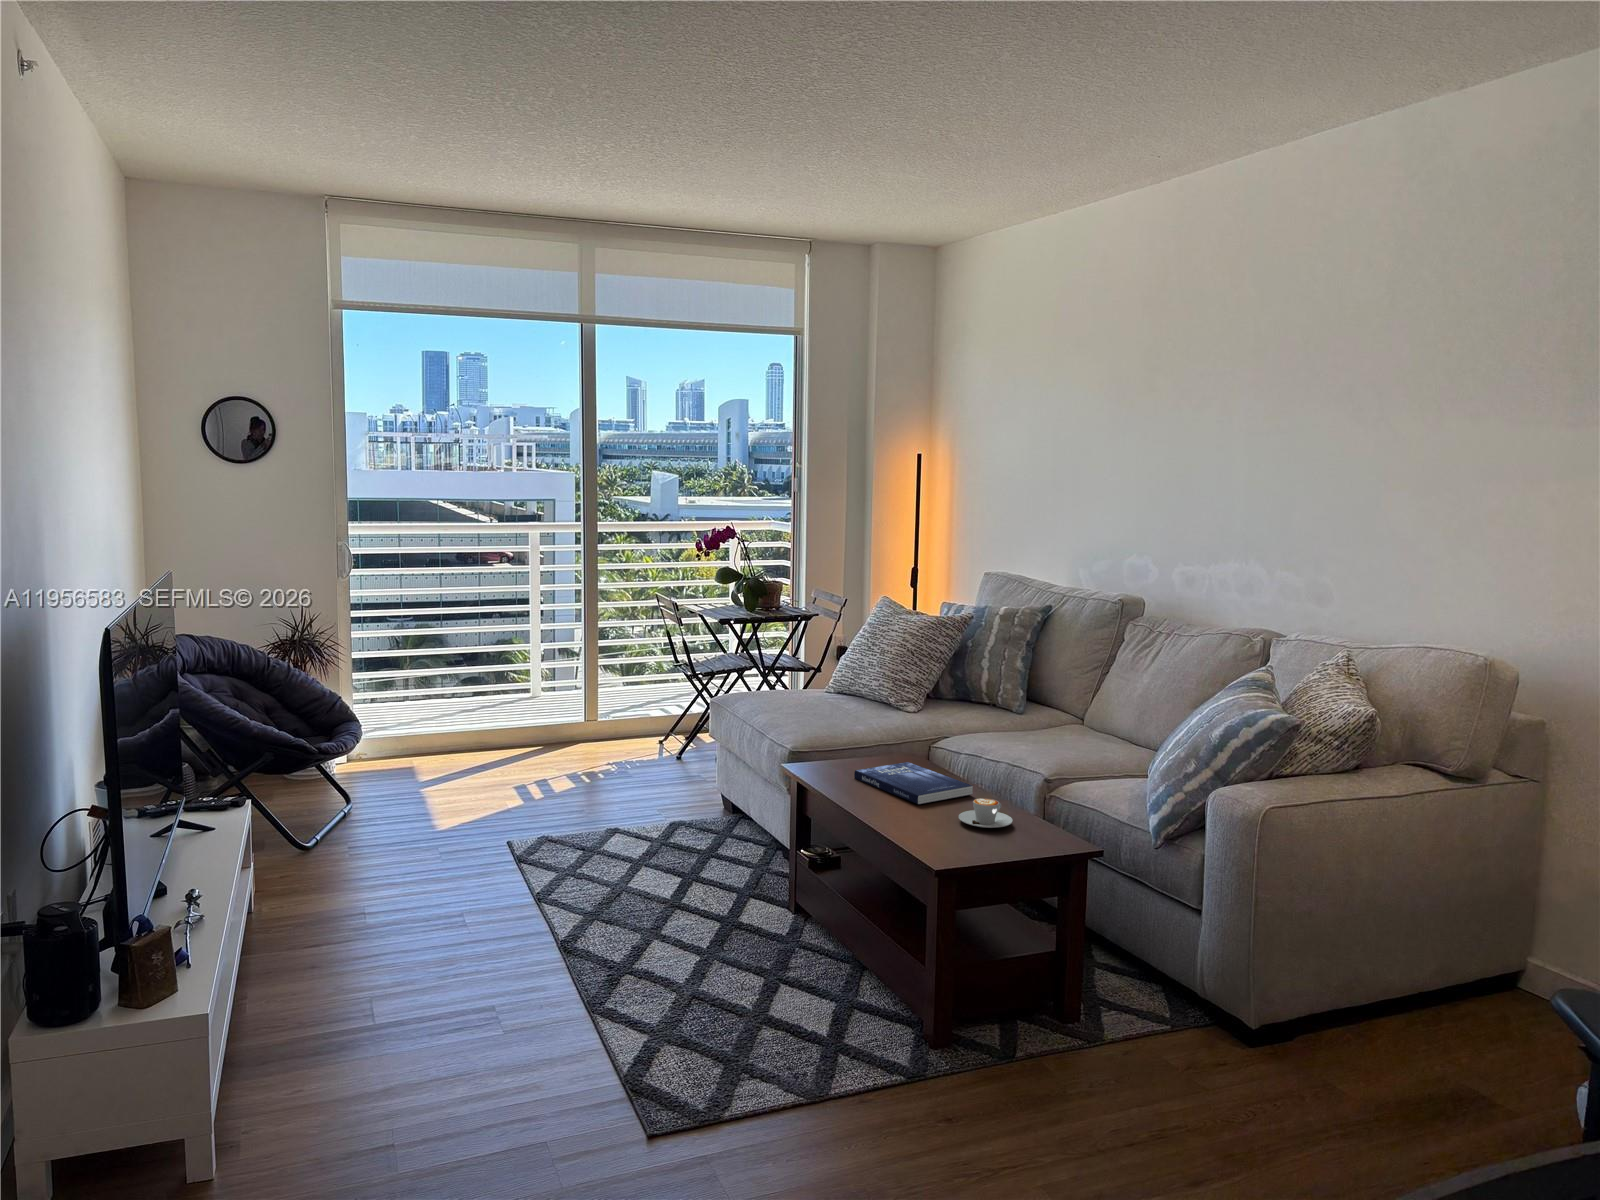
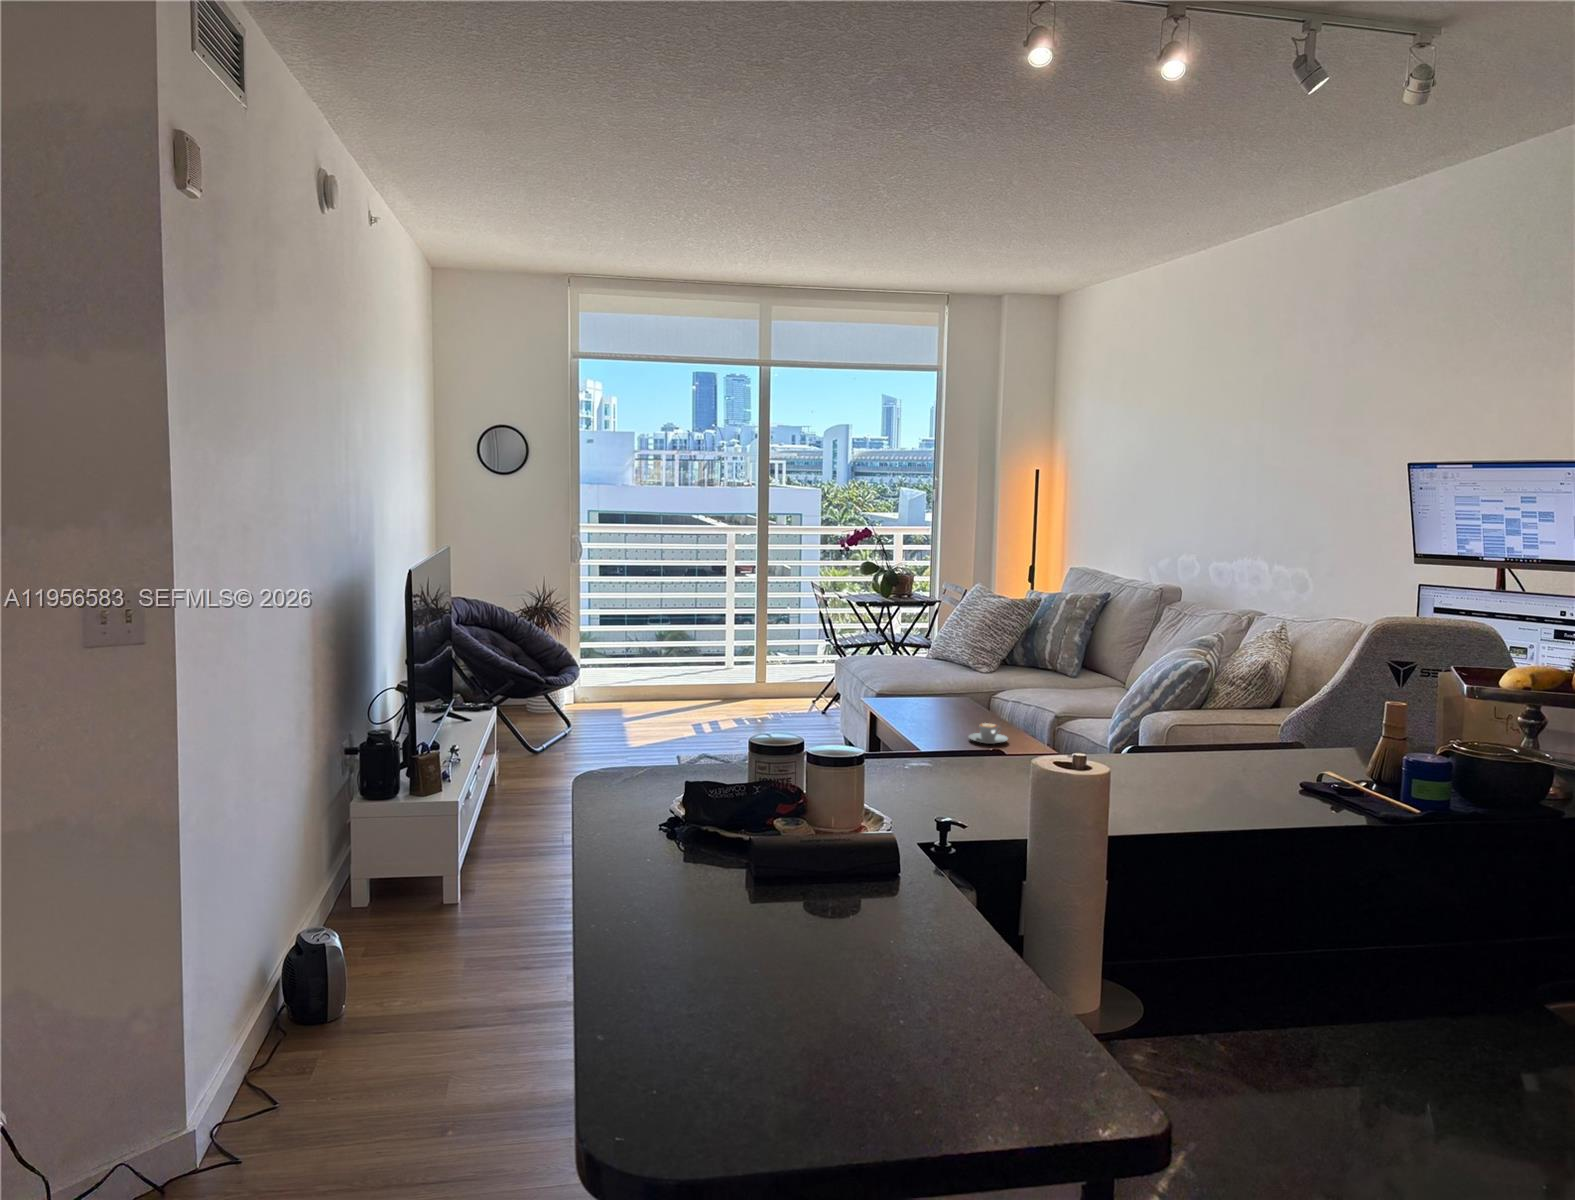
book: present [854,762,973,804] -> none [909,703,993,728]

